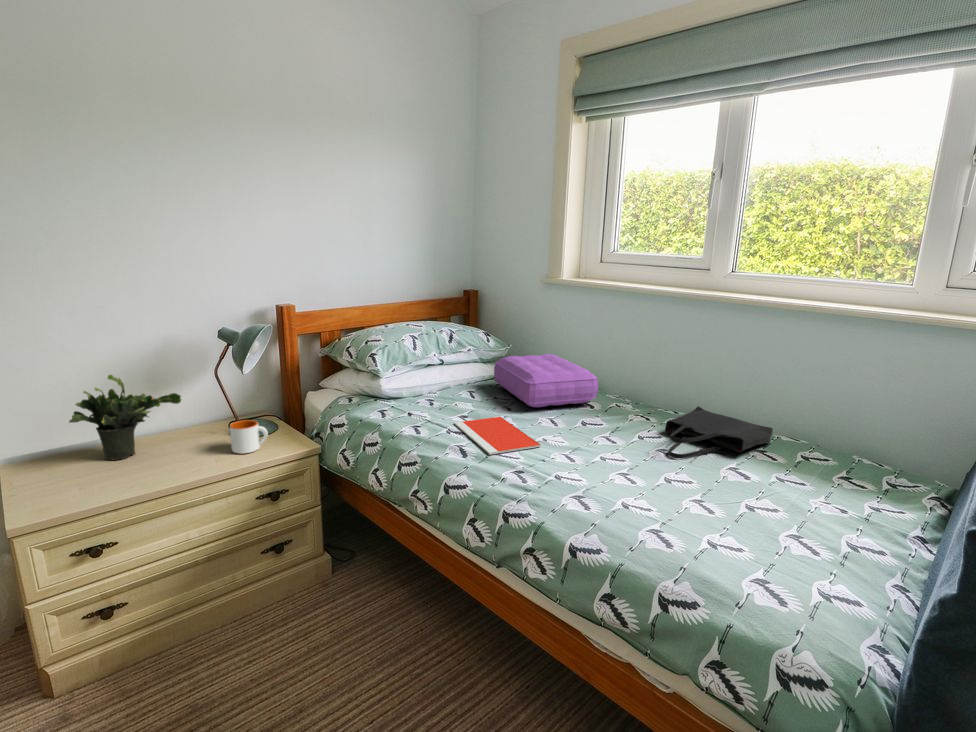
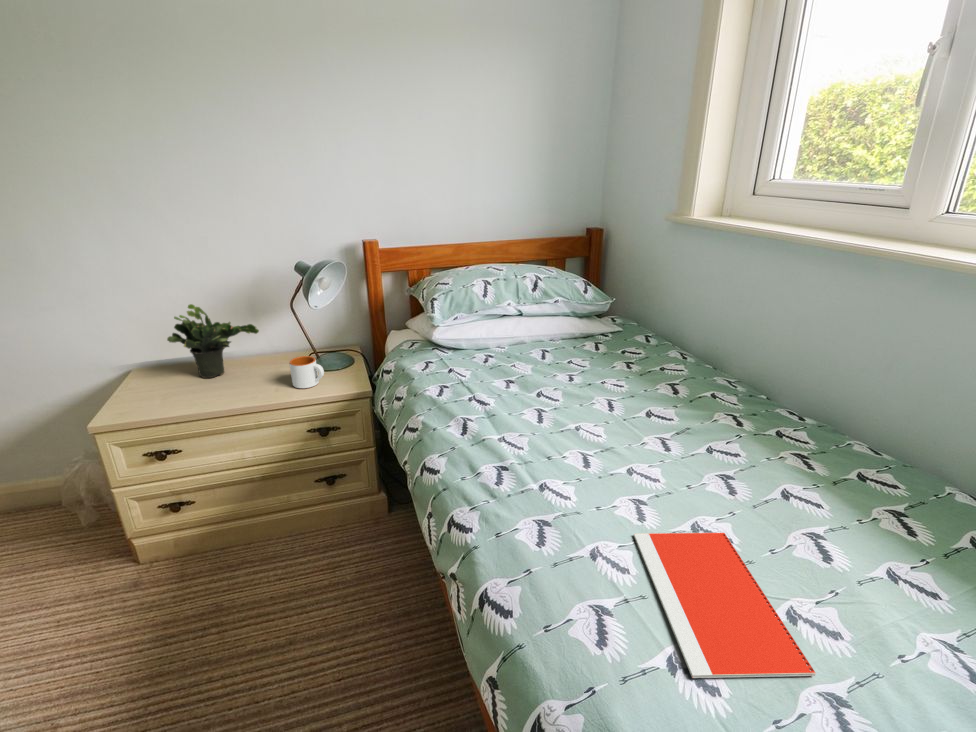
pillow: present [494,354,598,407] -> none [575,315,688,385]
tote bag: present [665,406,773,458] -> none [730,419,929,510]
notebook: present [454,417,541,455] -> present [634,533,816,678]

